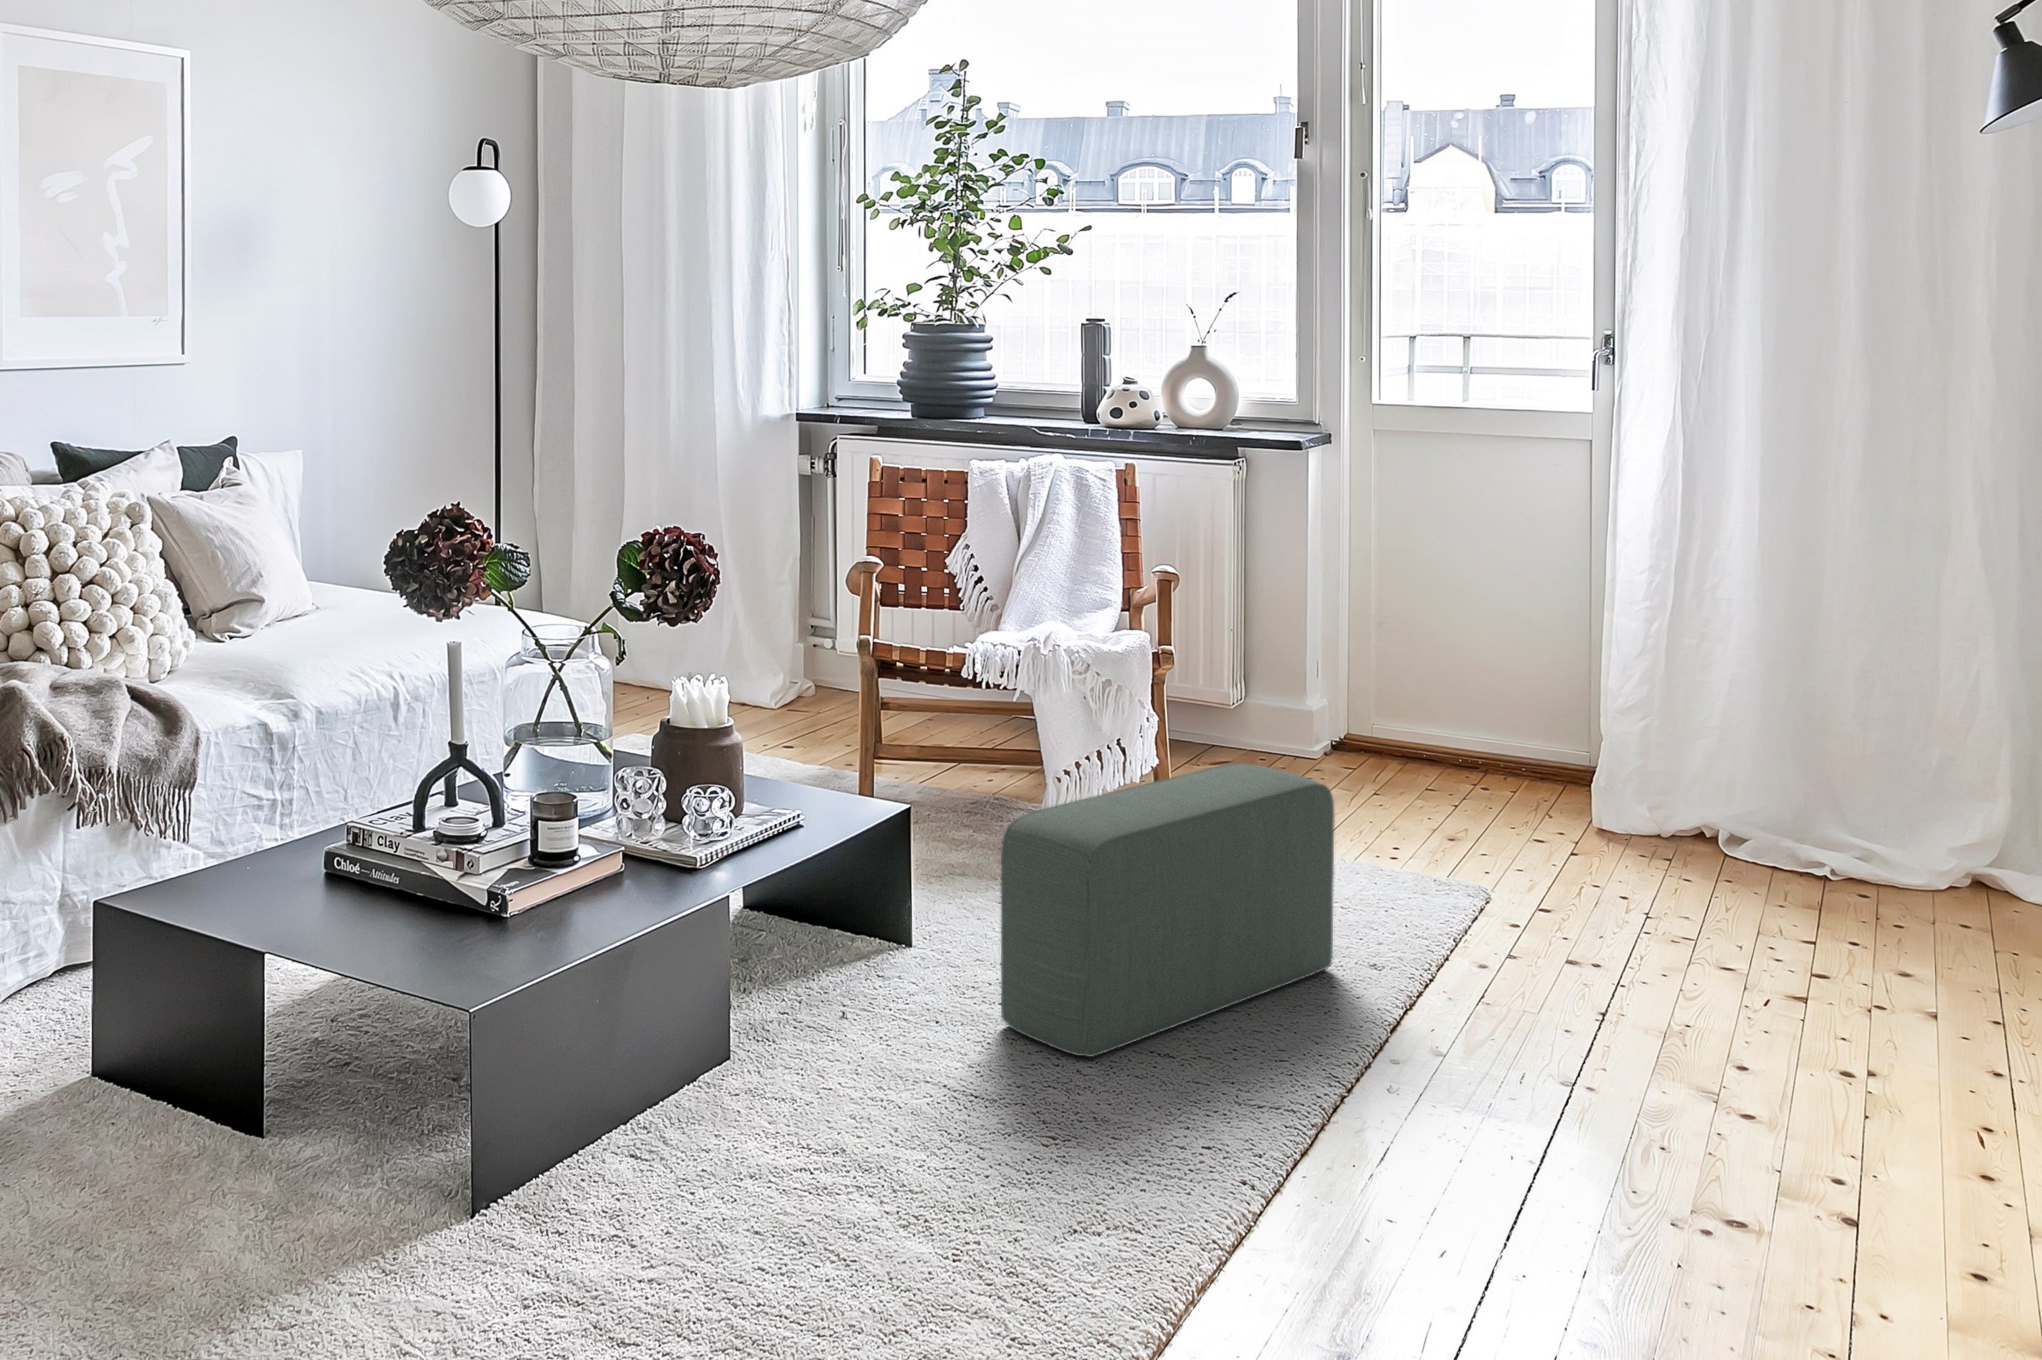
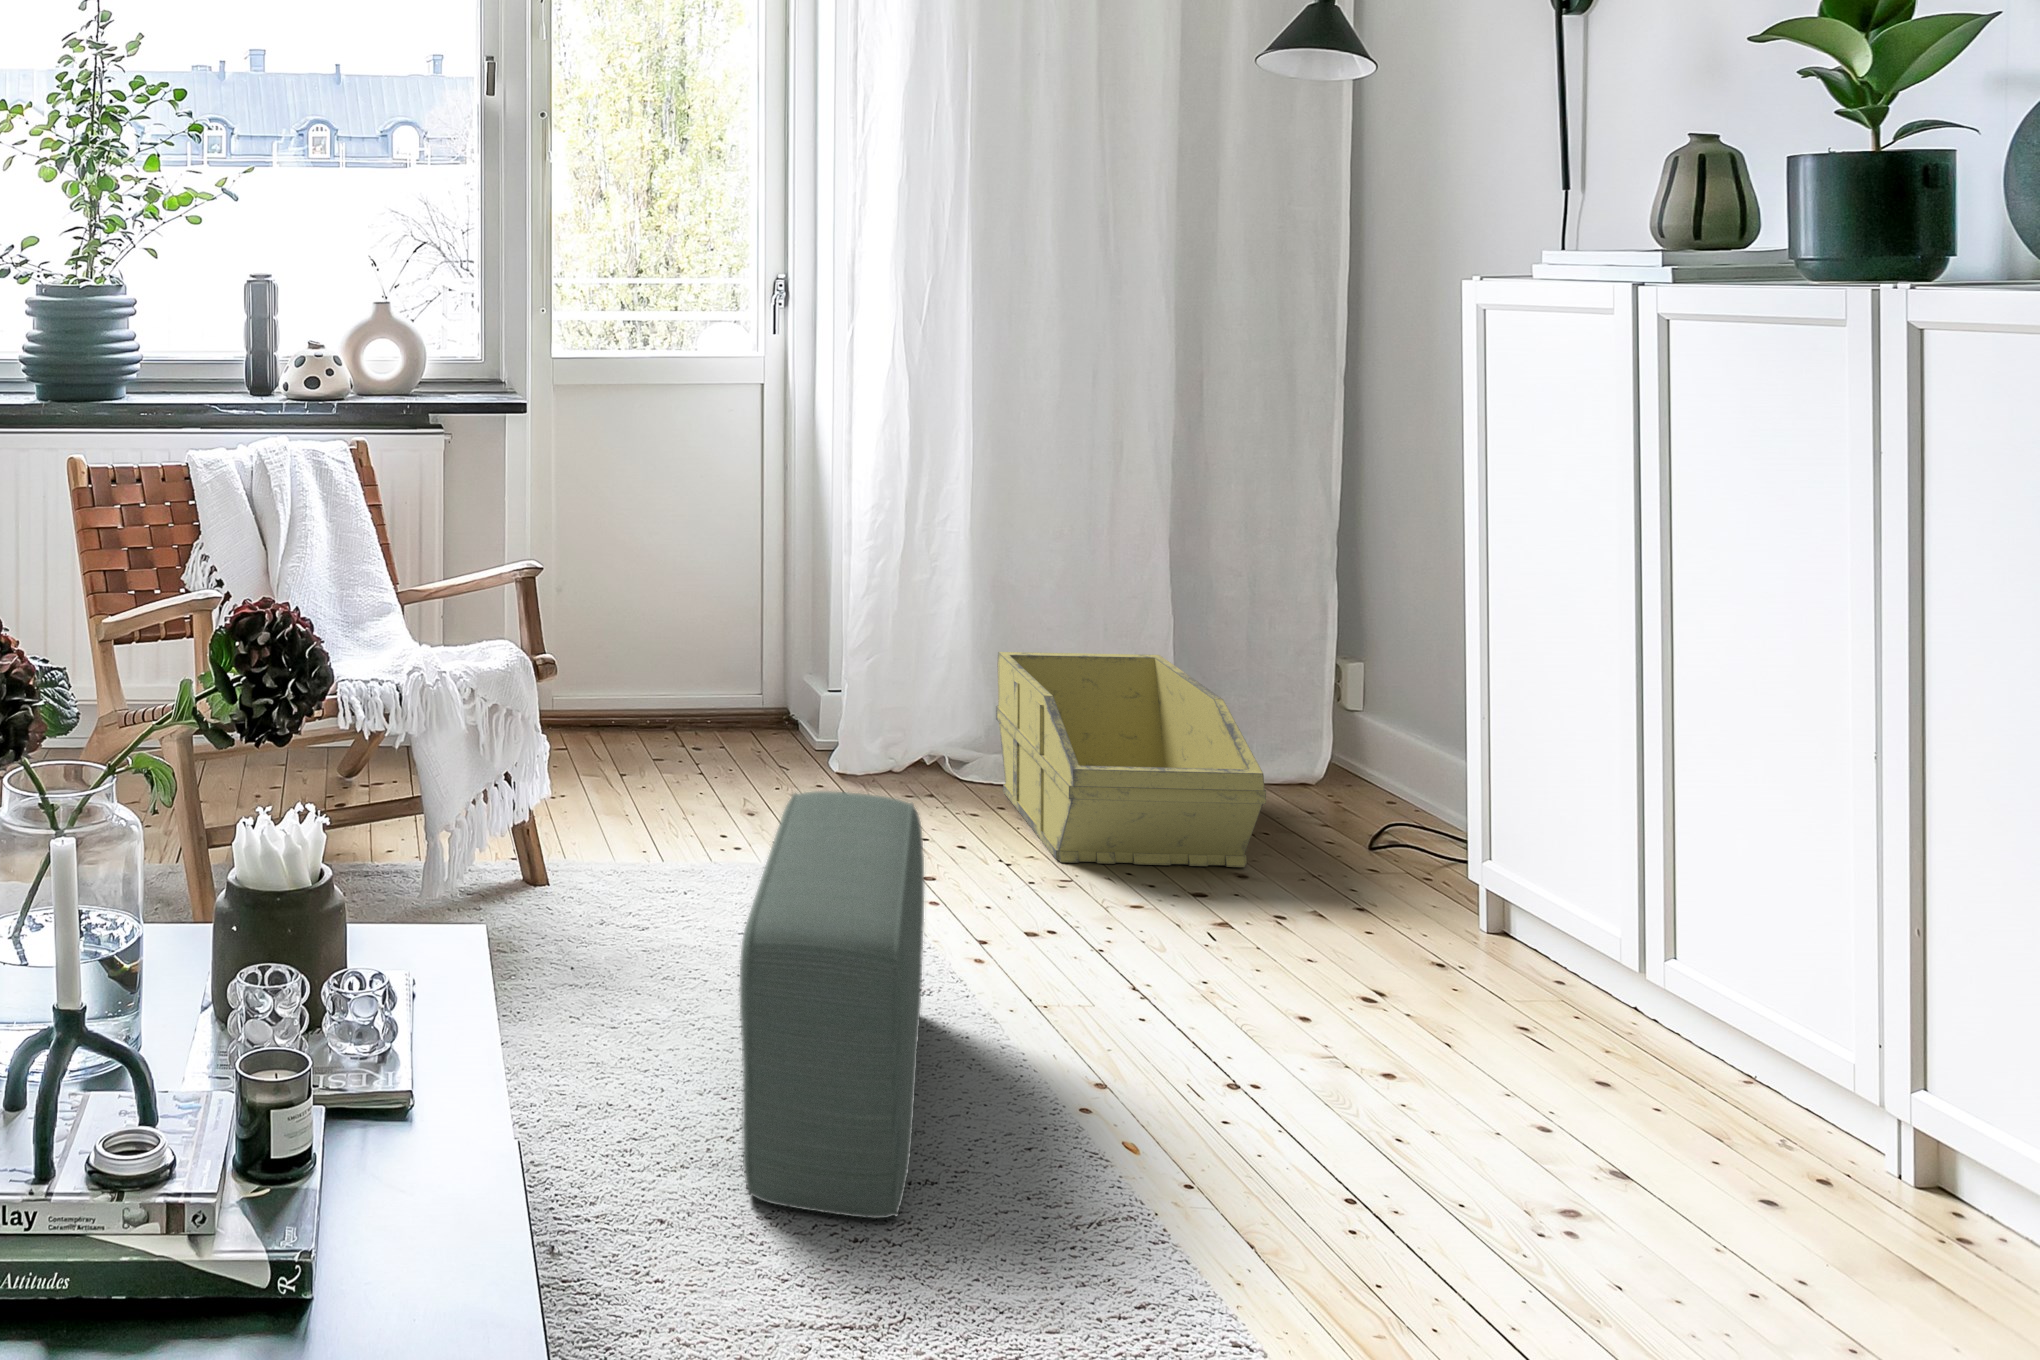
storage bin: none [1672,719,1939,957] -> present [996,652,1266,867]

